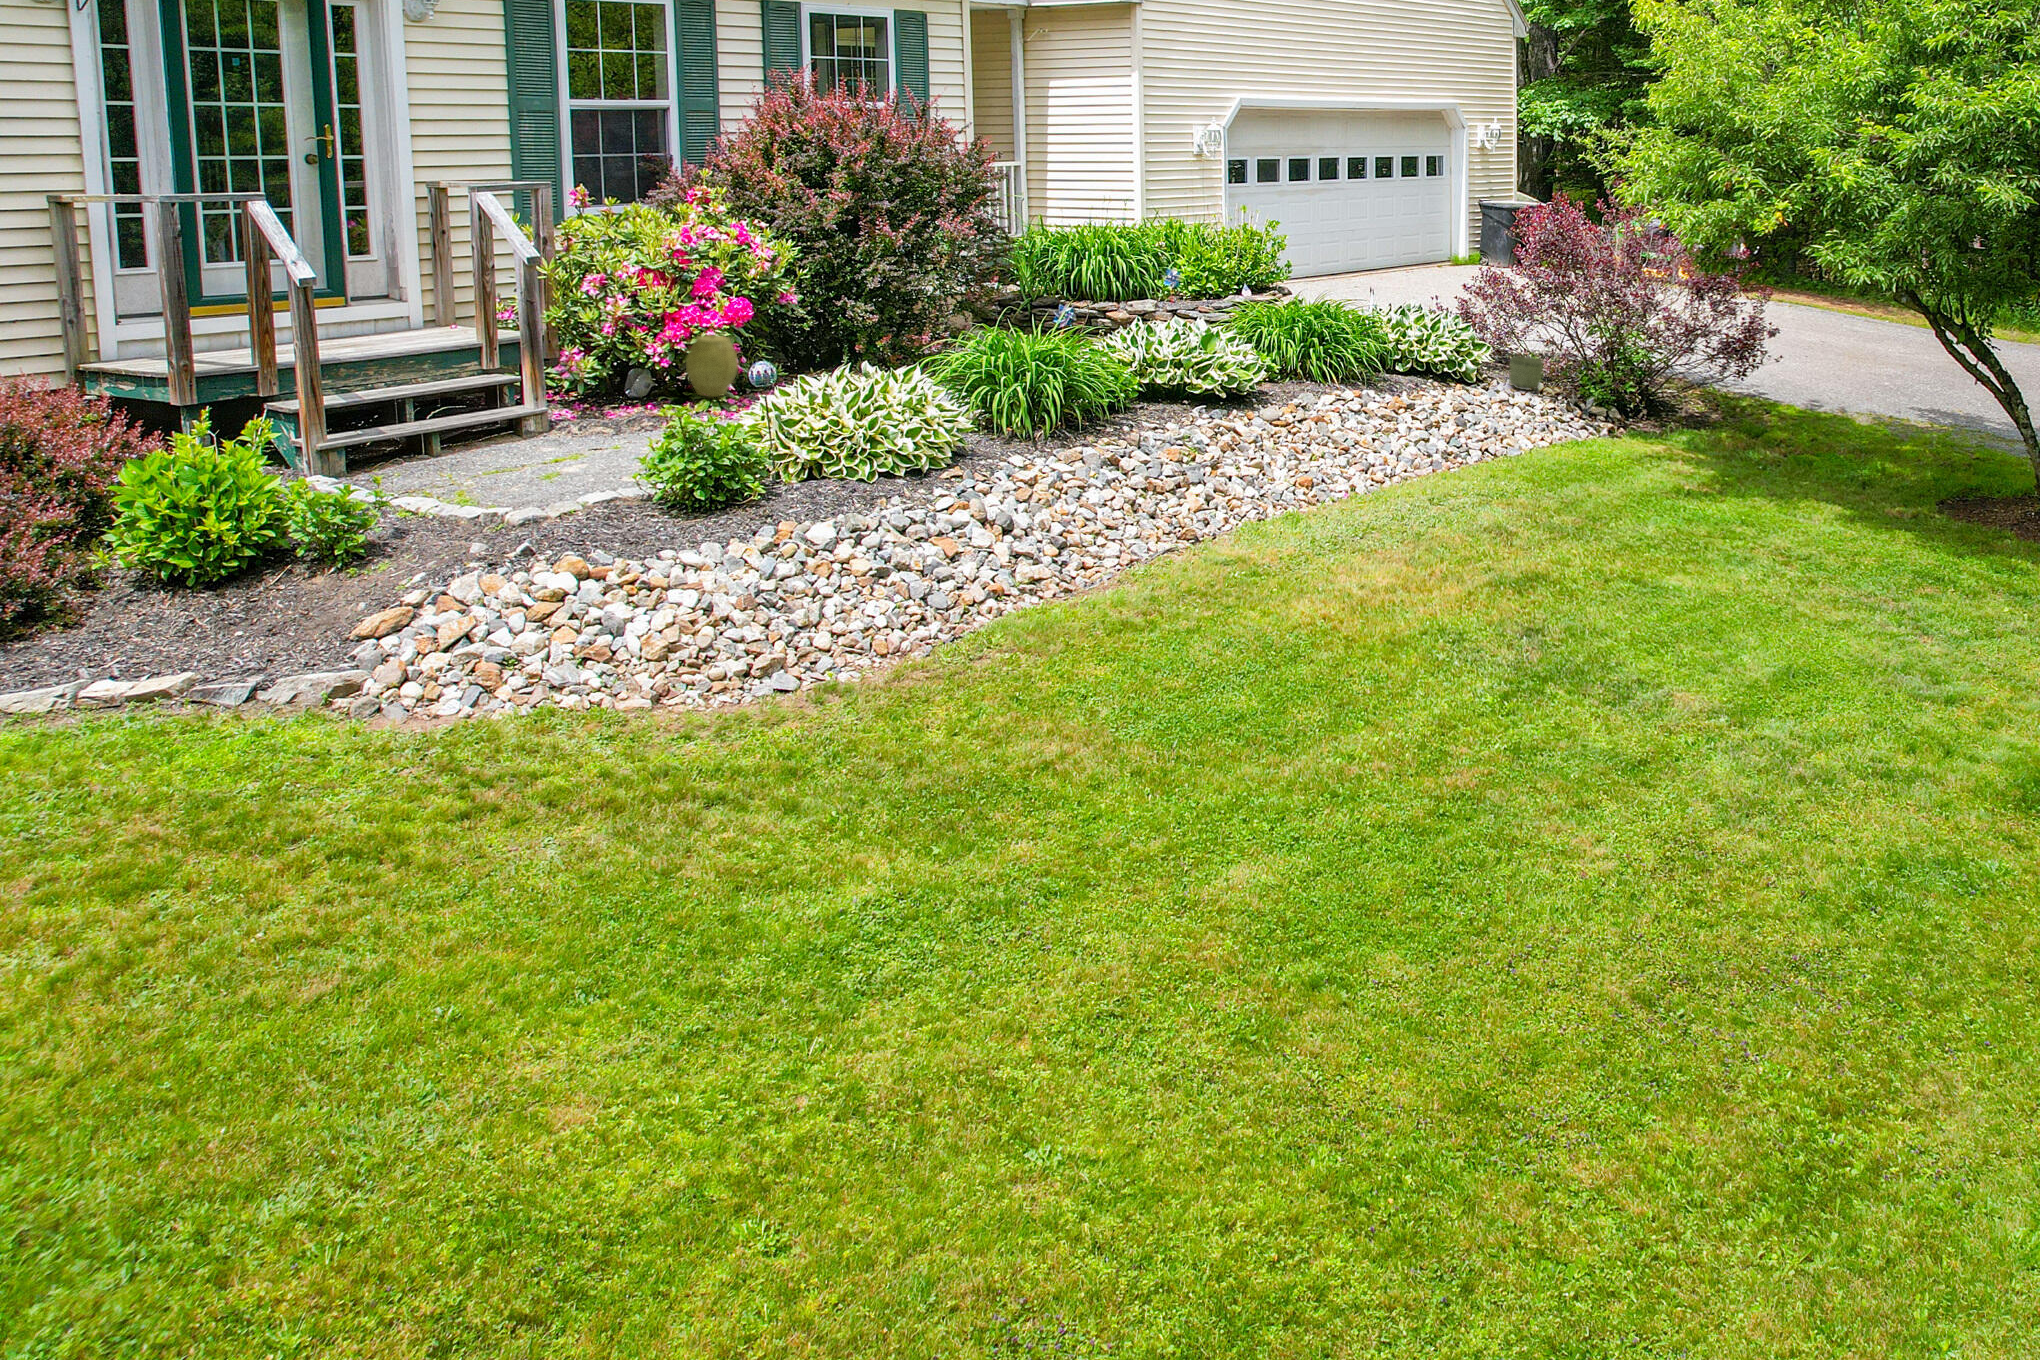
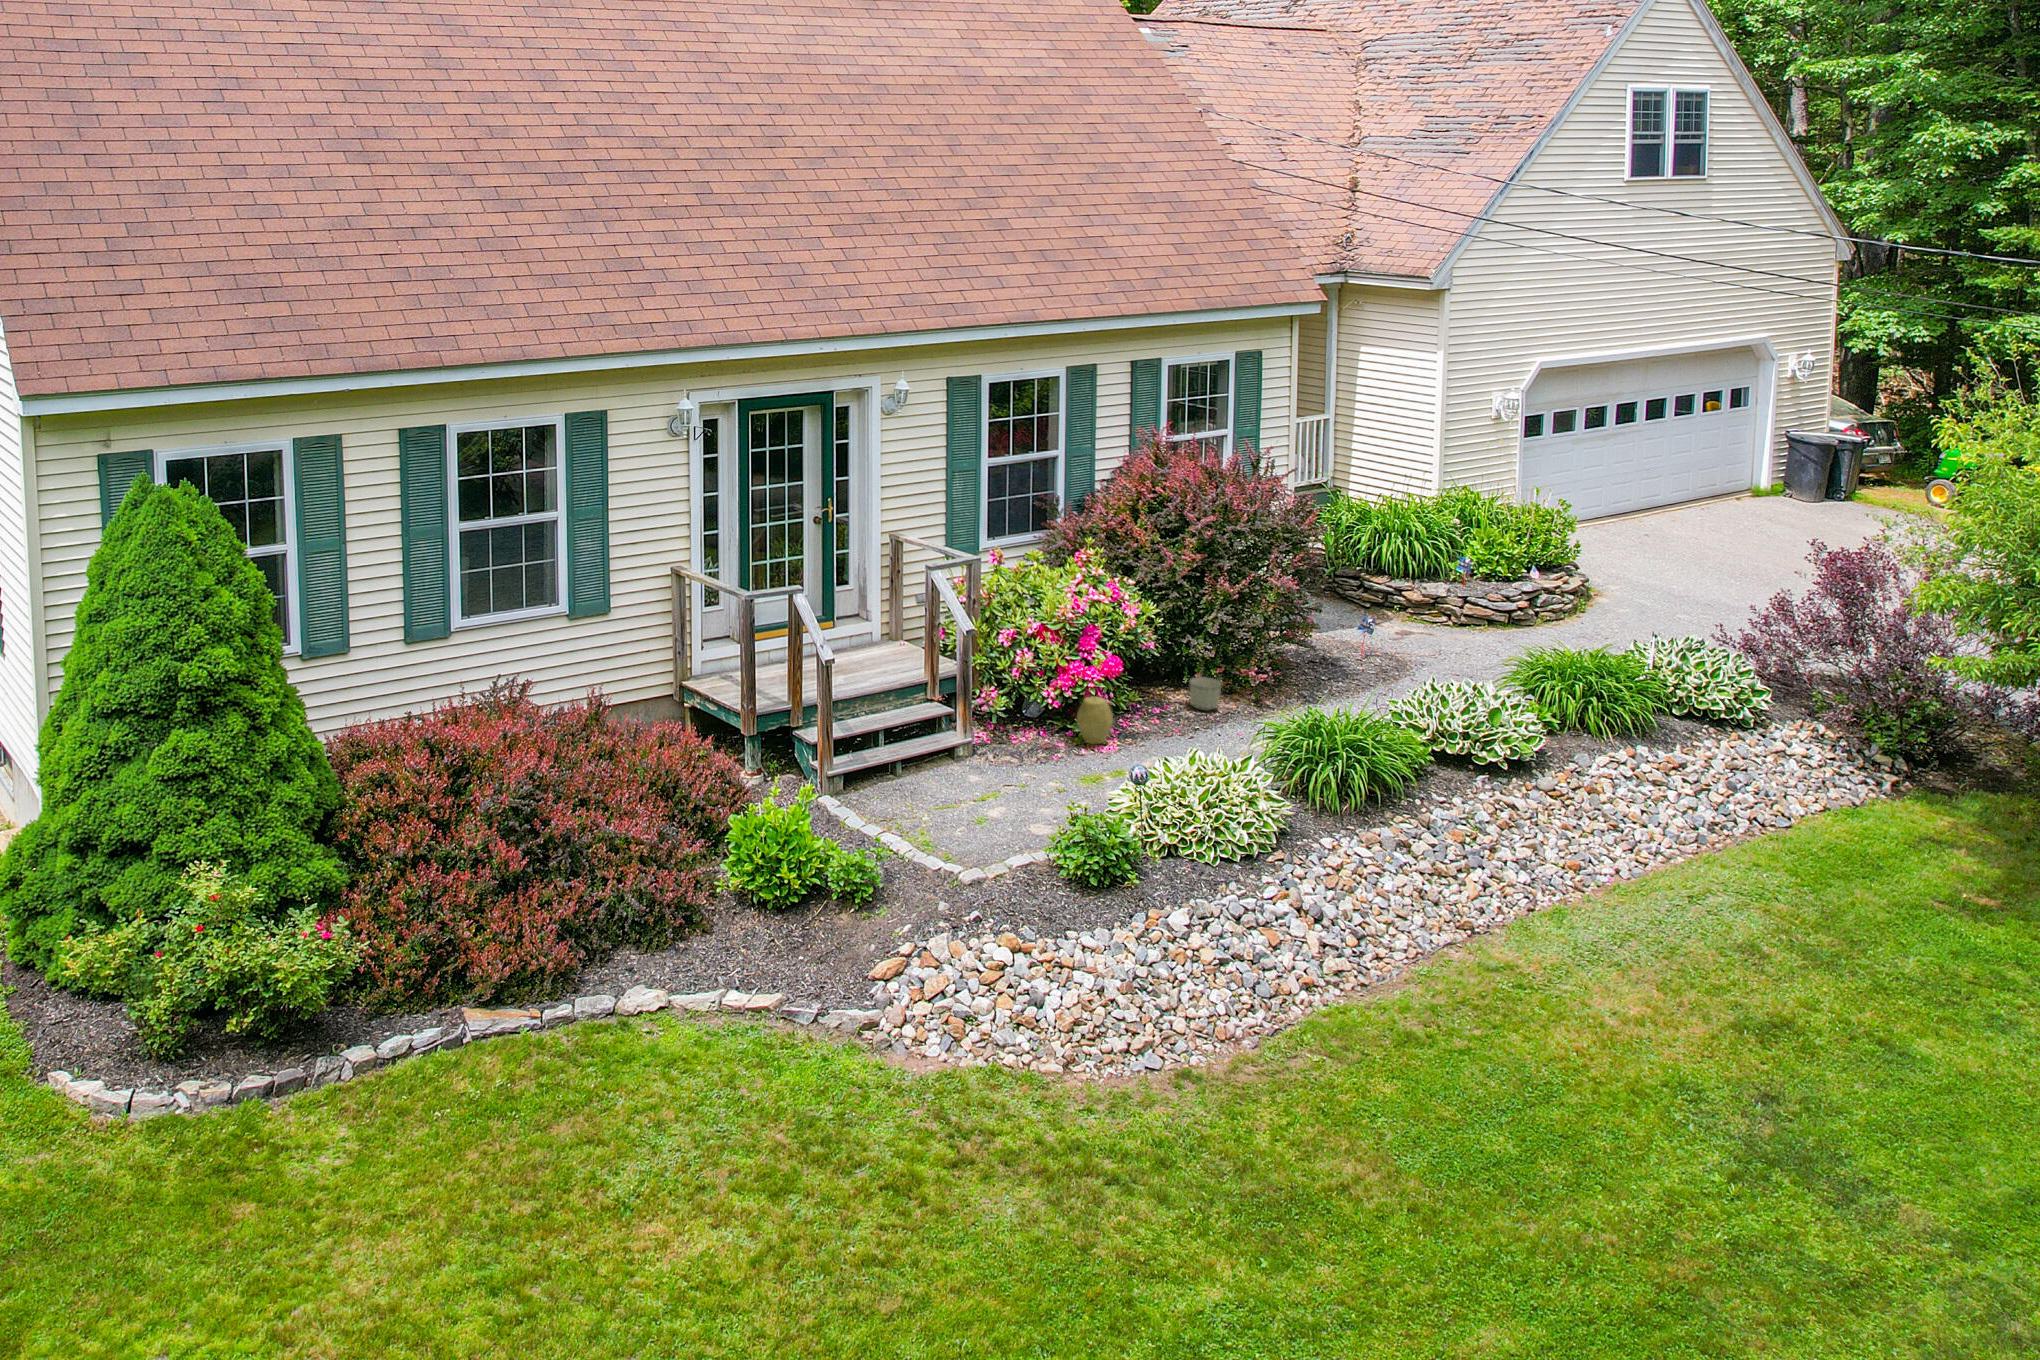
planter: present [1509,357,1544,390] -> present [1190,677,1221,711]

